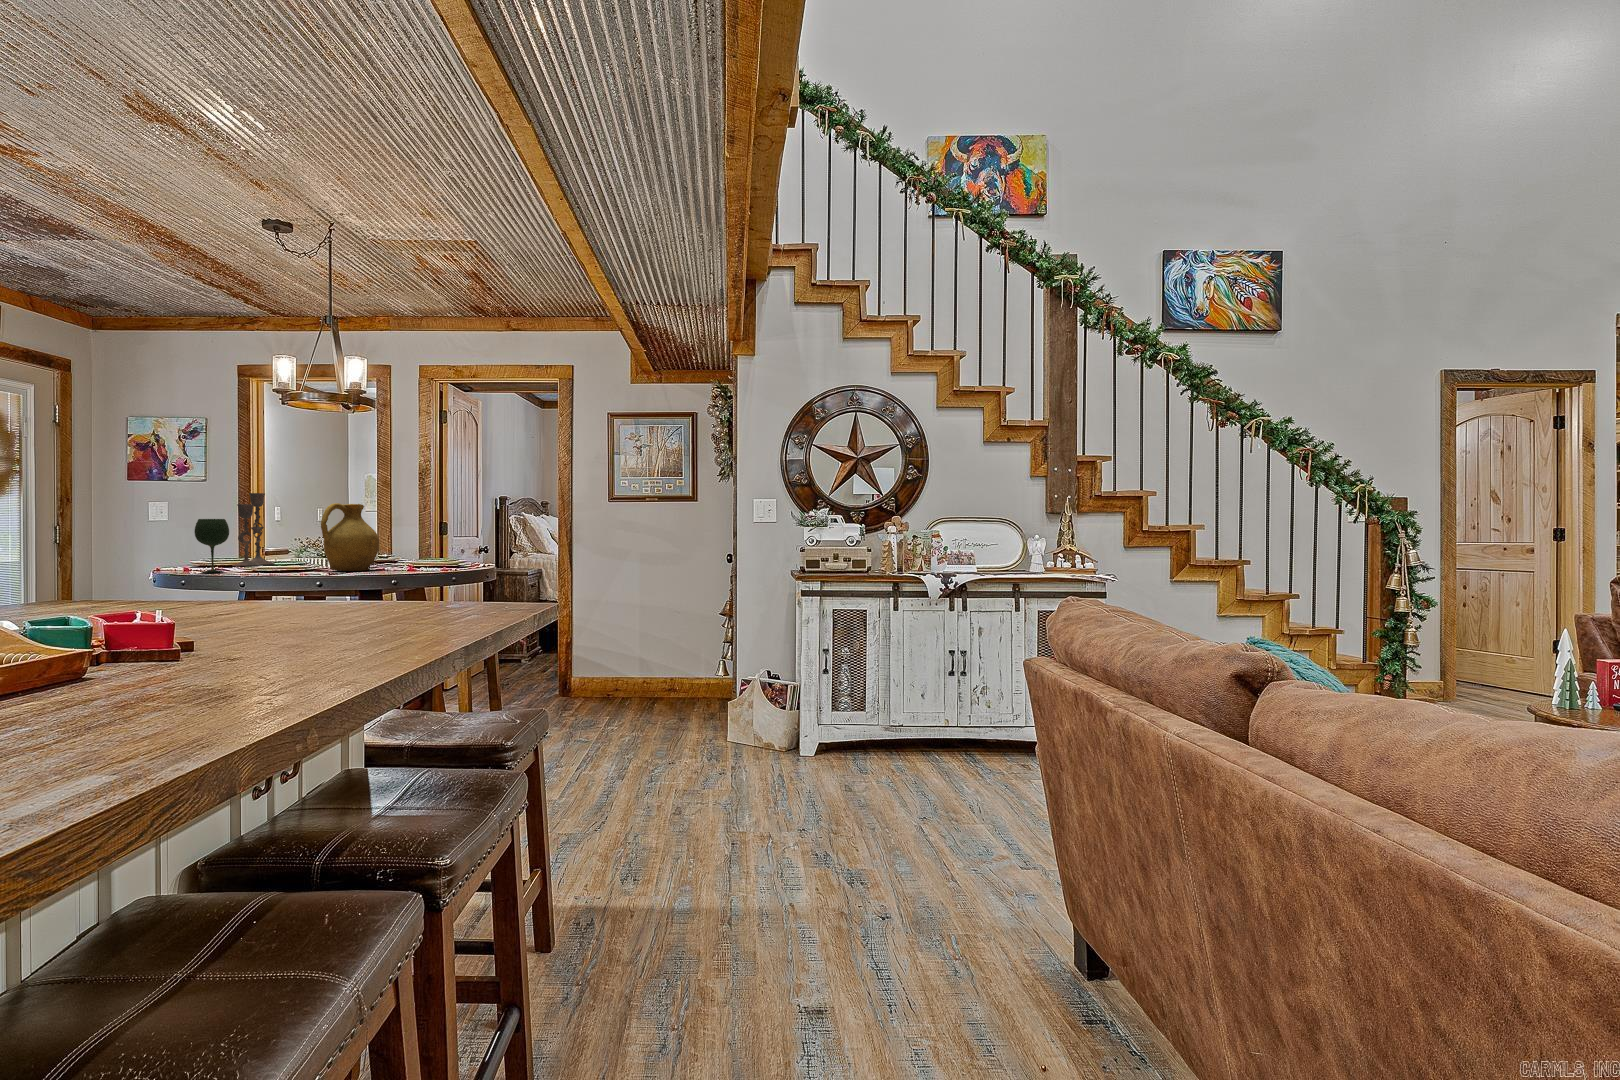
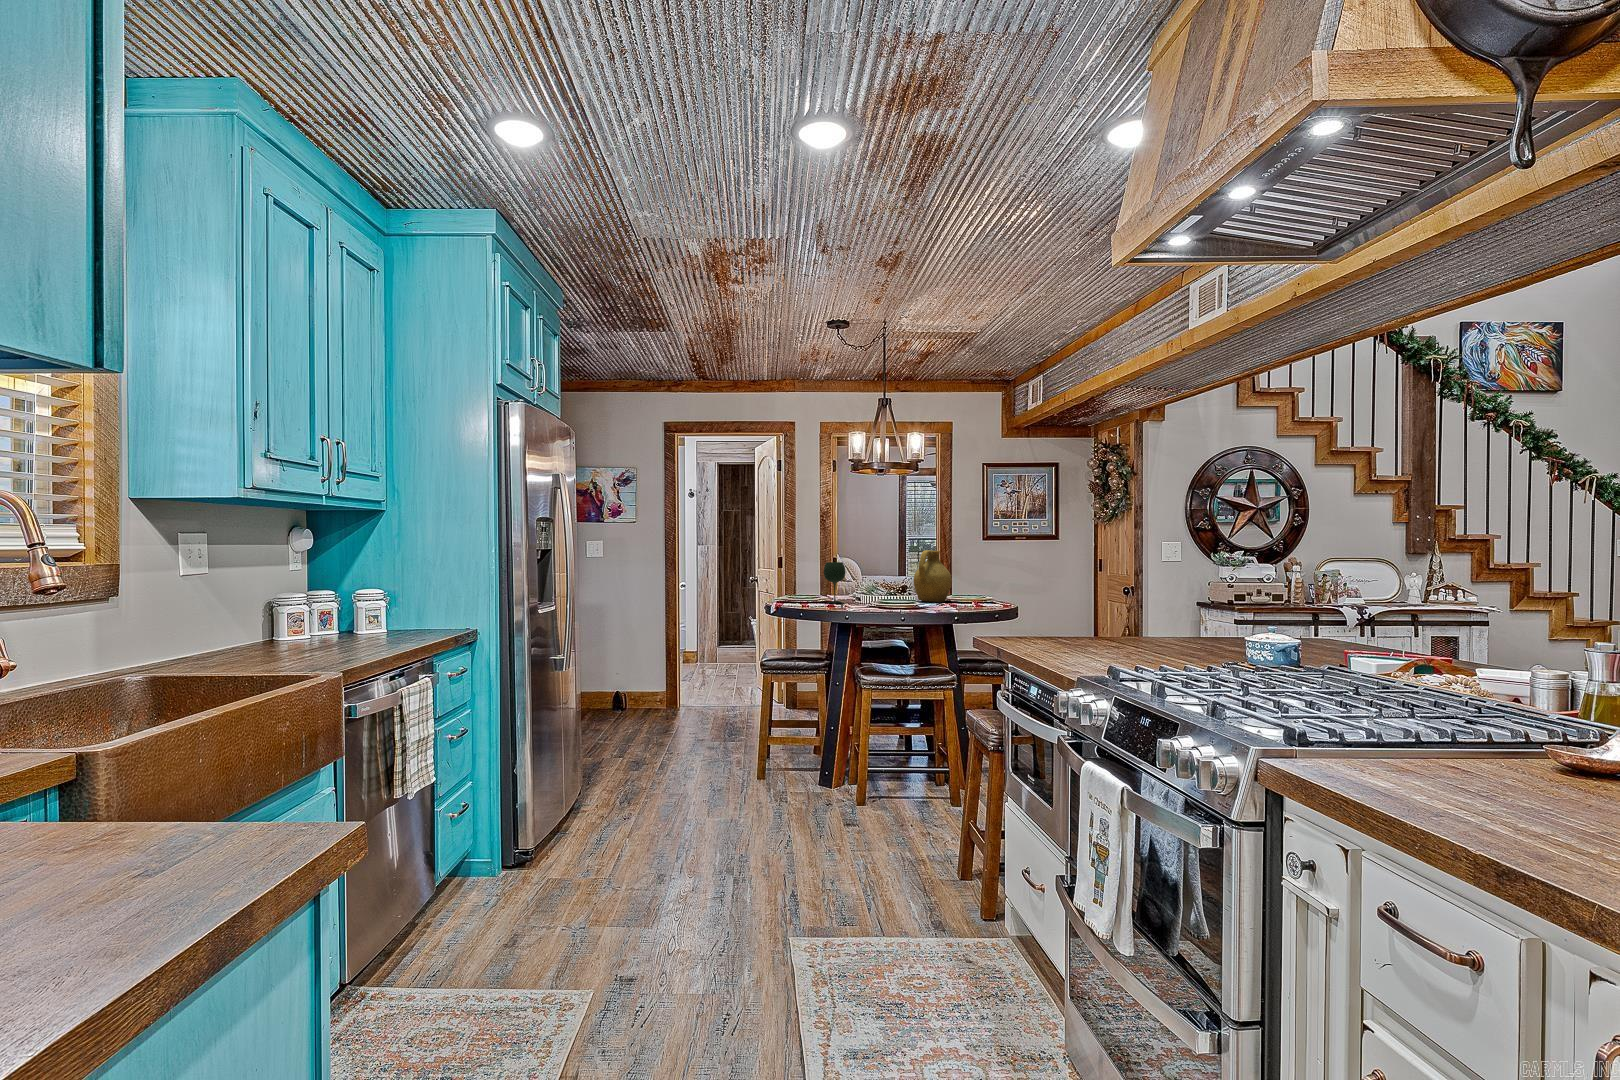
candlestick: present [232,493,275,566] -> none [781,539,806,597]

